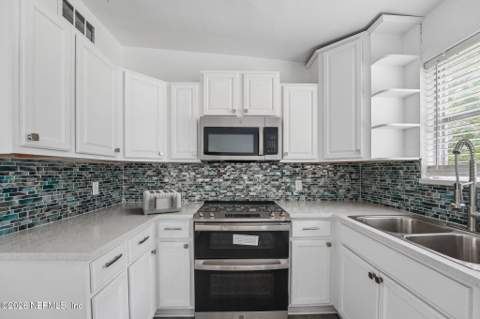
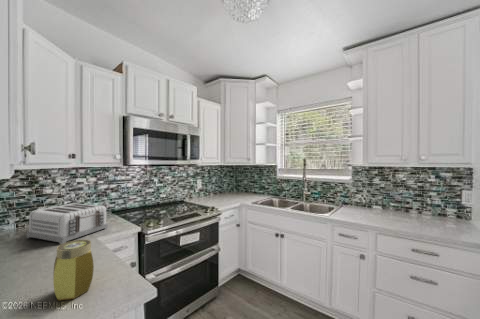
jar: none [76,204,105,242] -> present [53,240,94,300]

